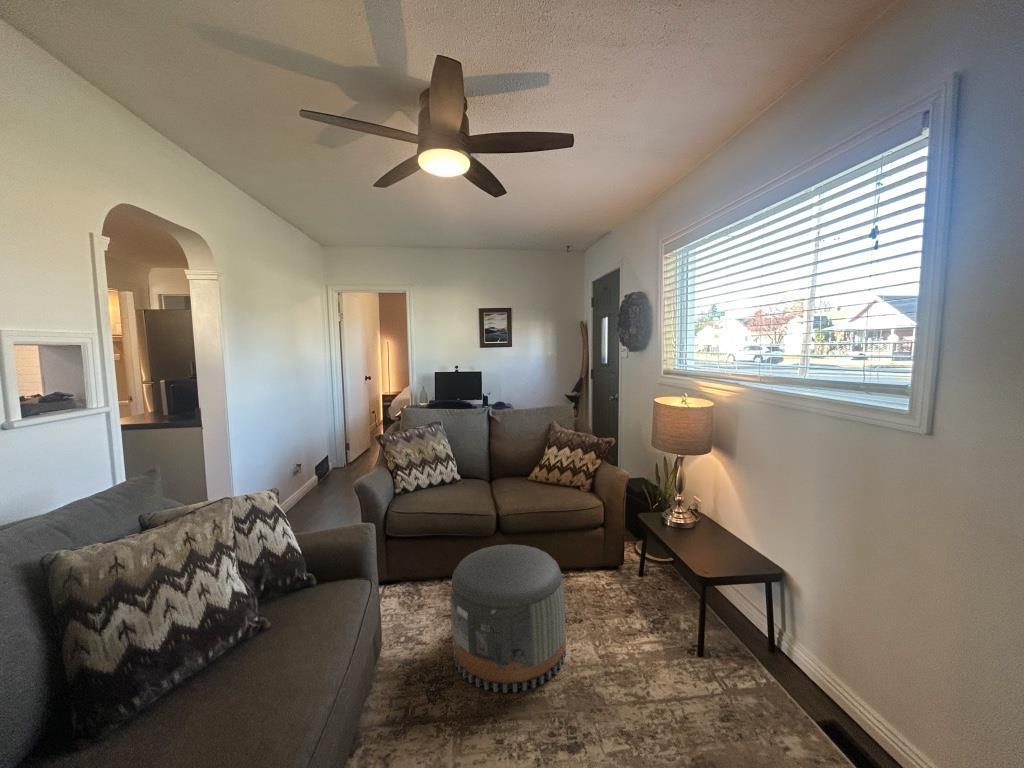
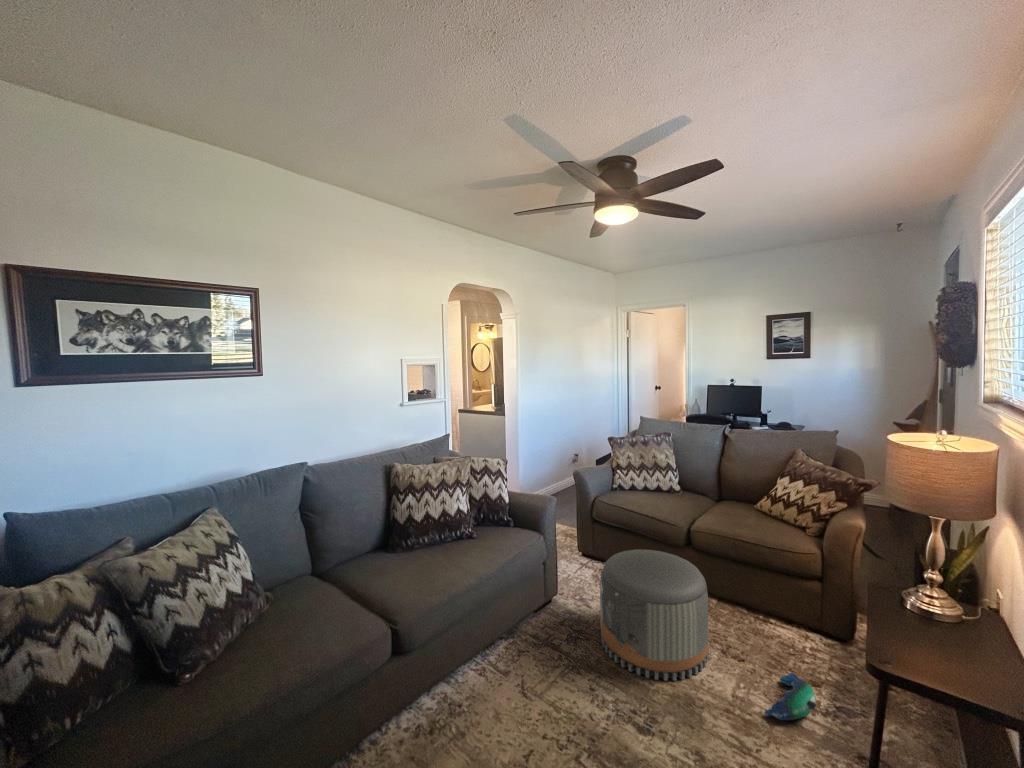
plush toy: none [615,609,659,658] -> present [765,673,817,721]

